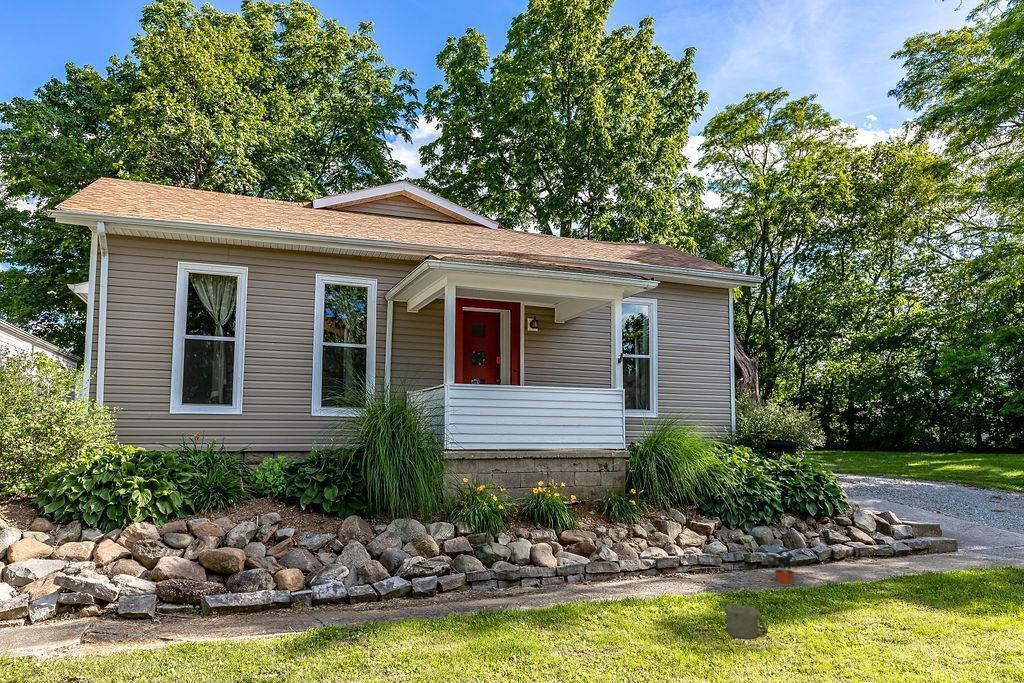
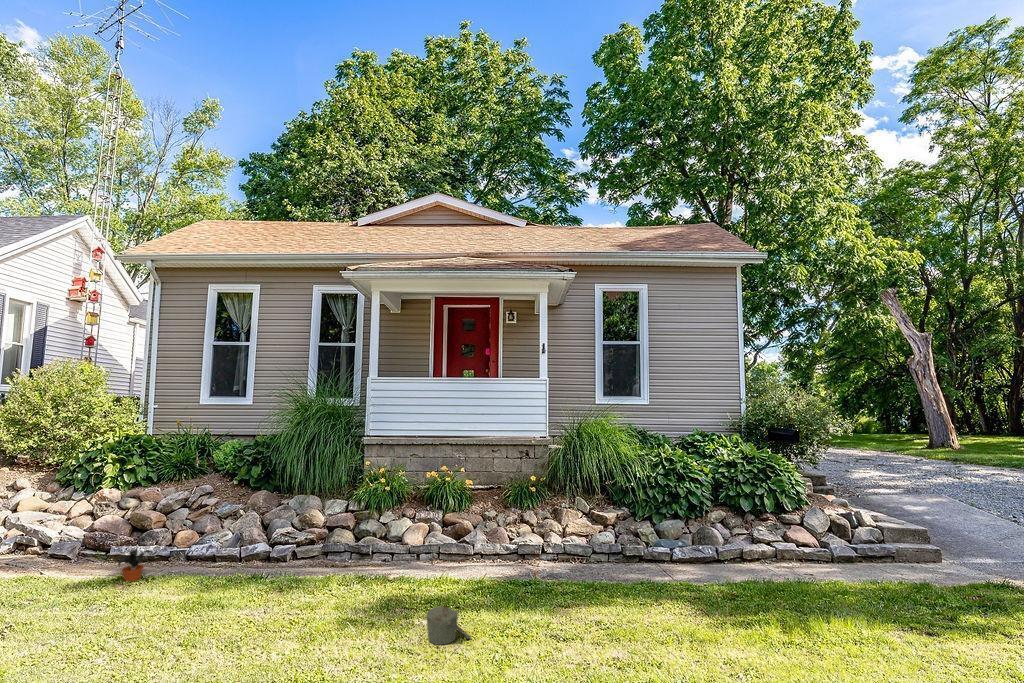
potted plant: present [767,554,800,584] -> present [115,549,152,581]

